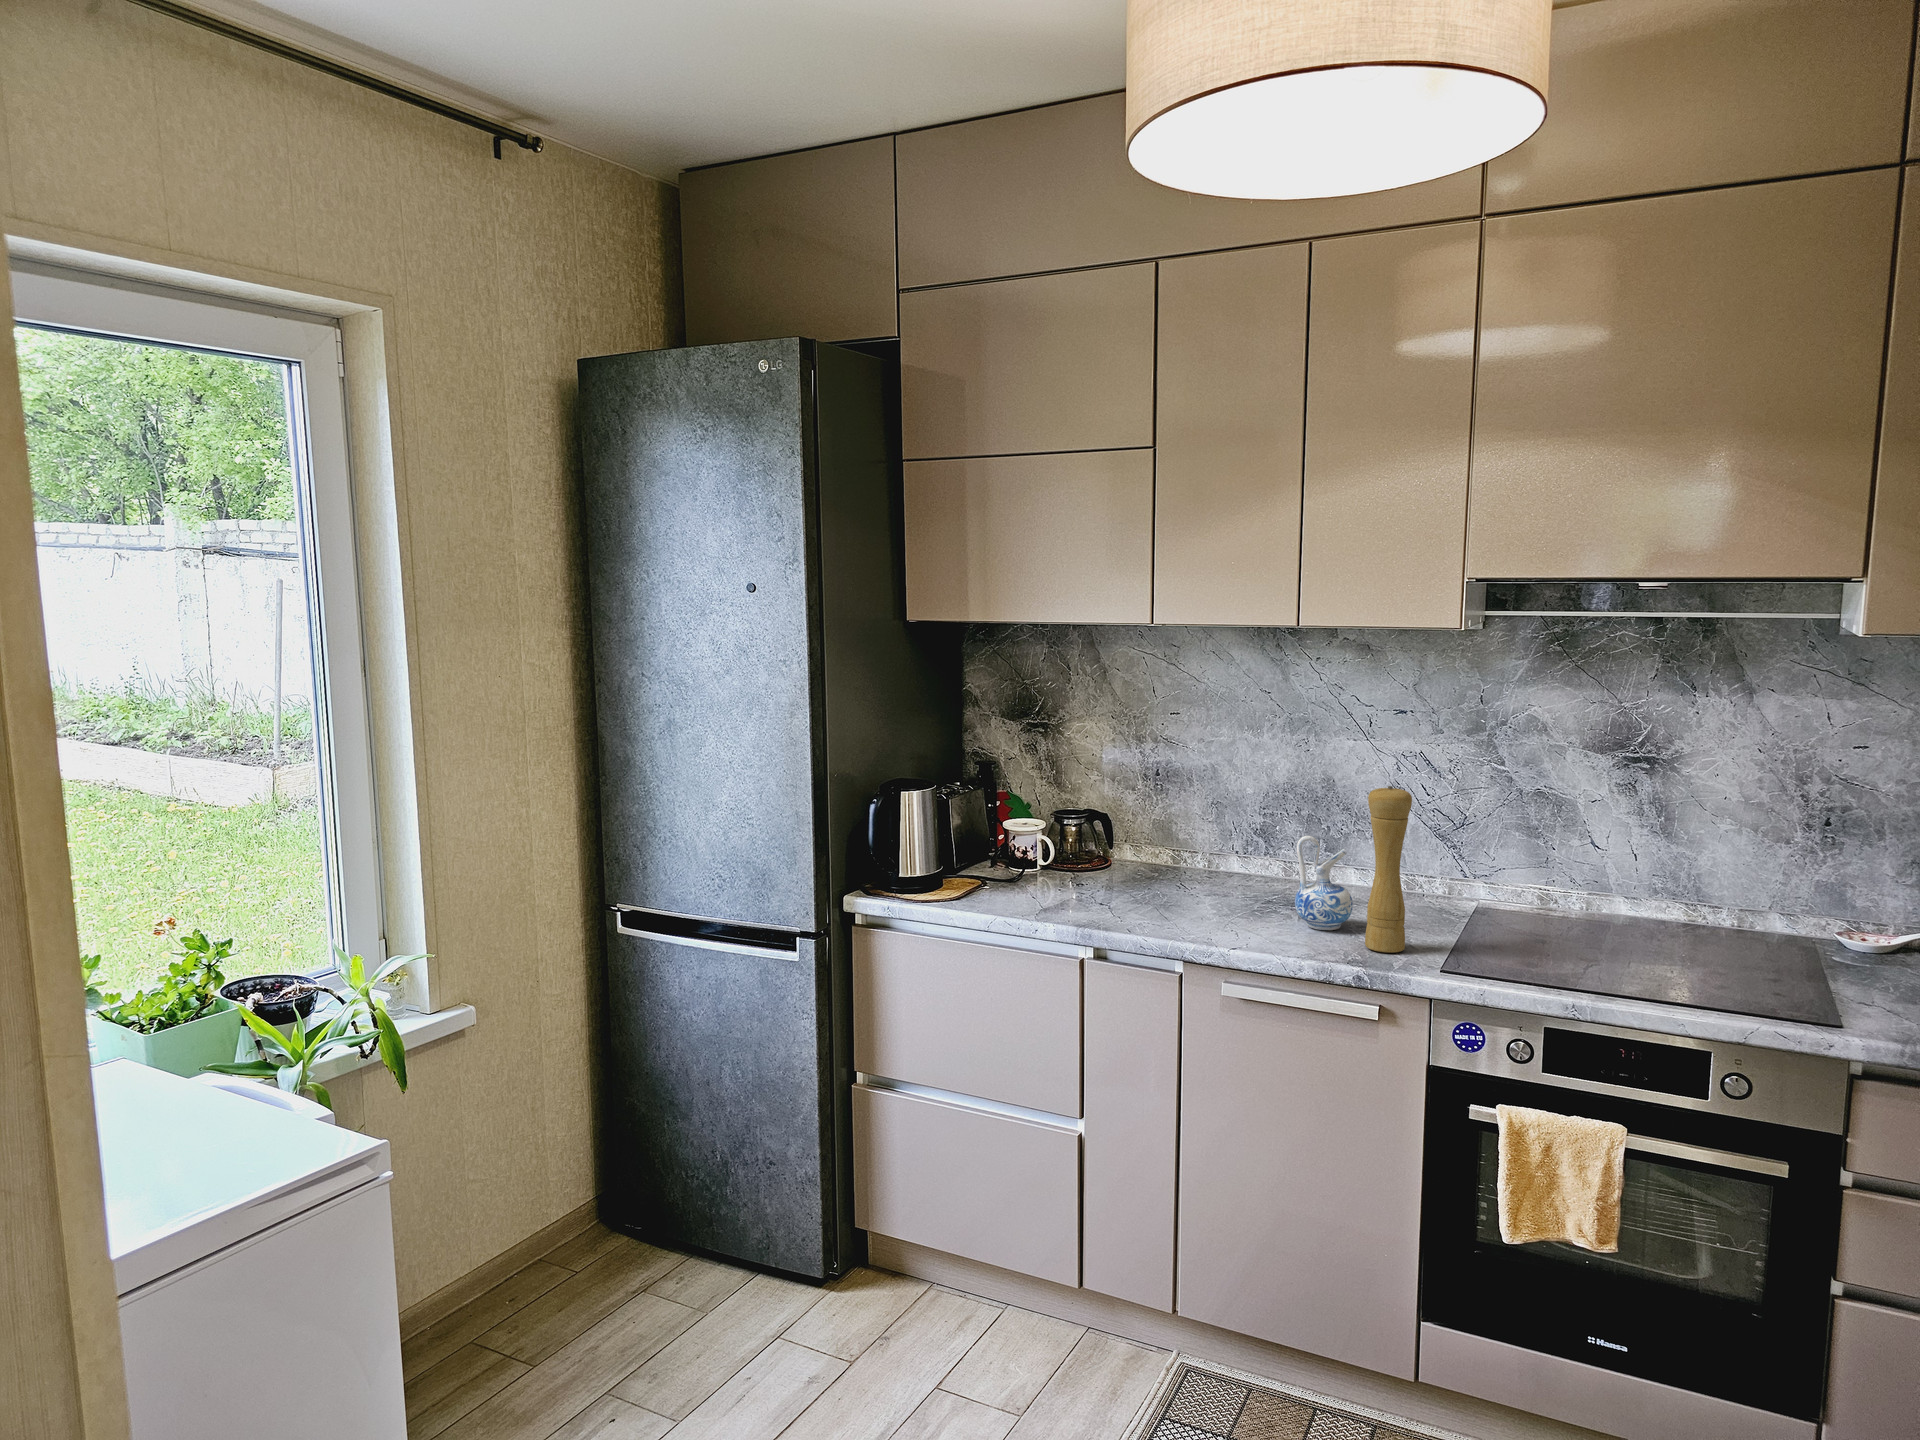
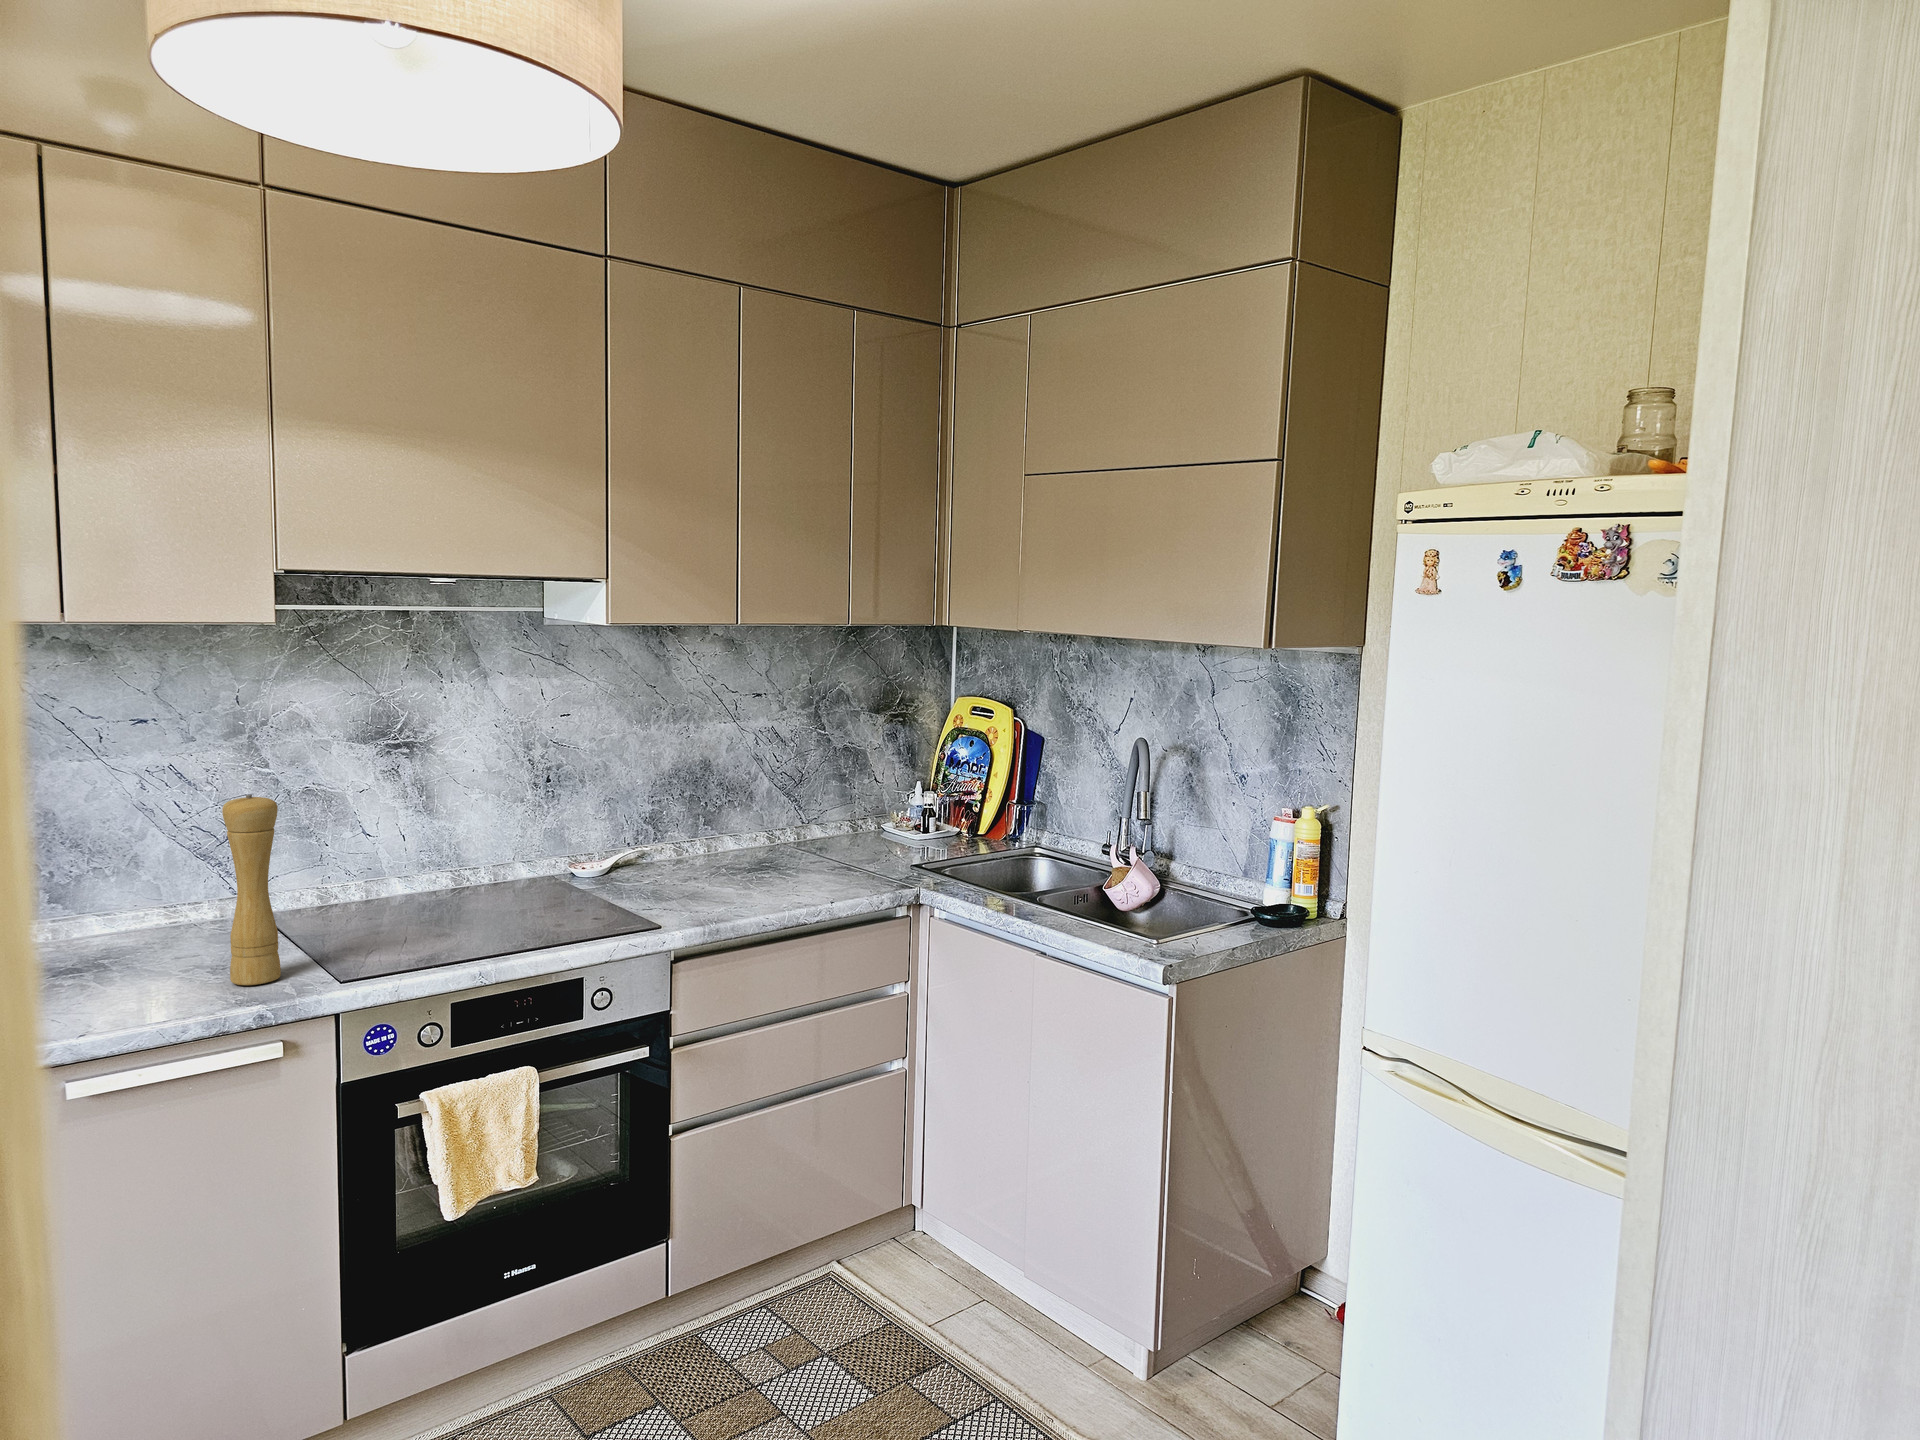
ceramic pitcher: present [1295,836,1353,930] -> none [103,876,185,988]

